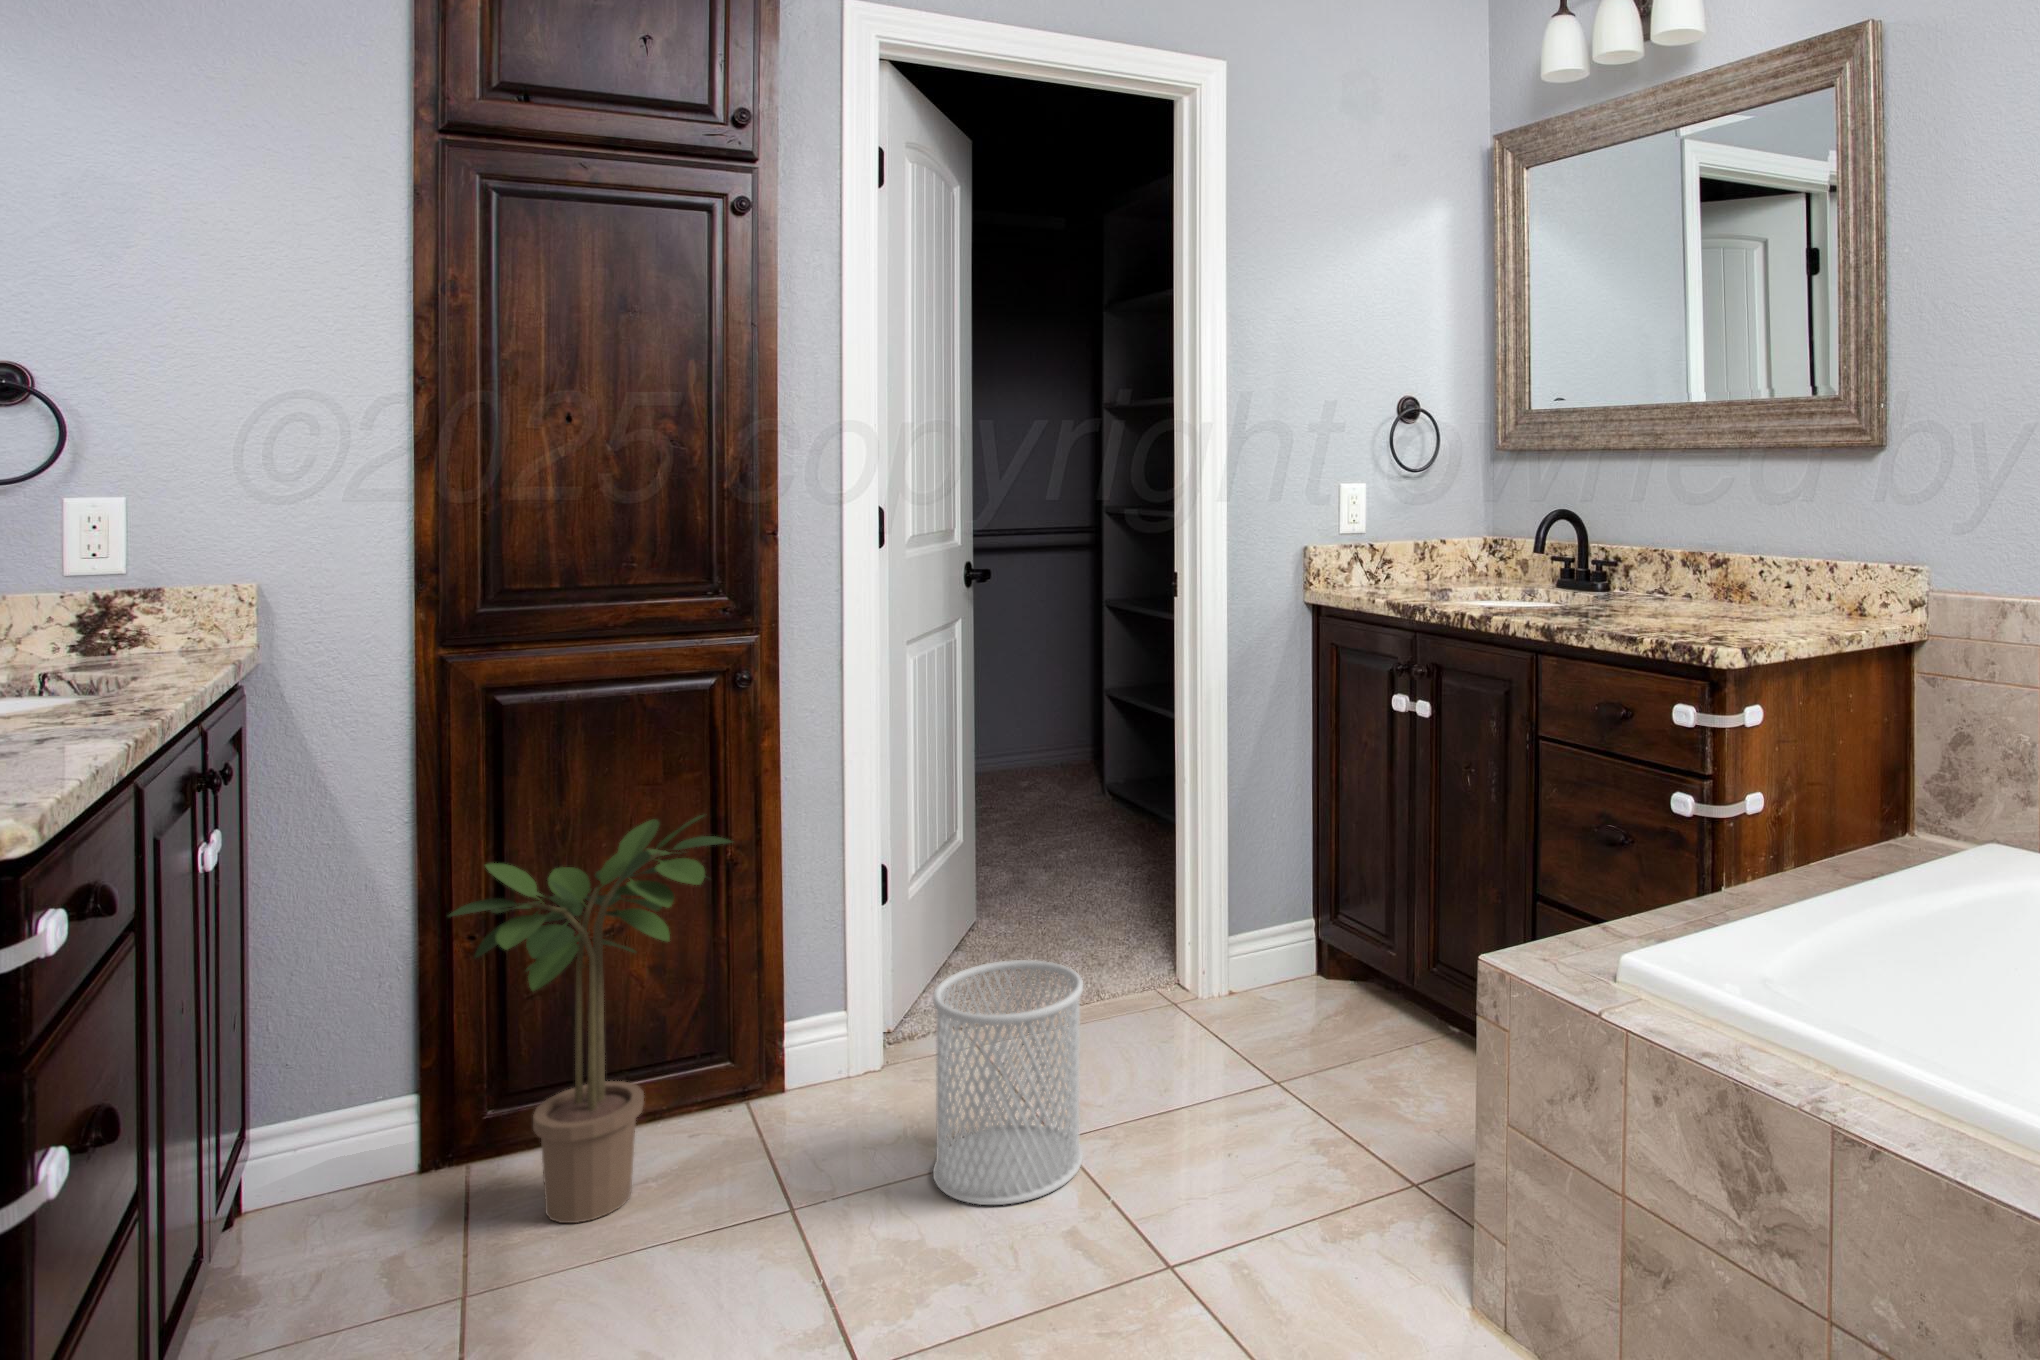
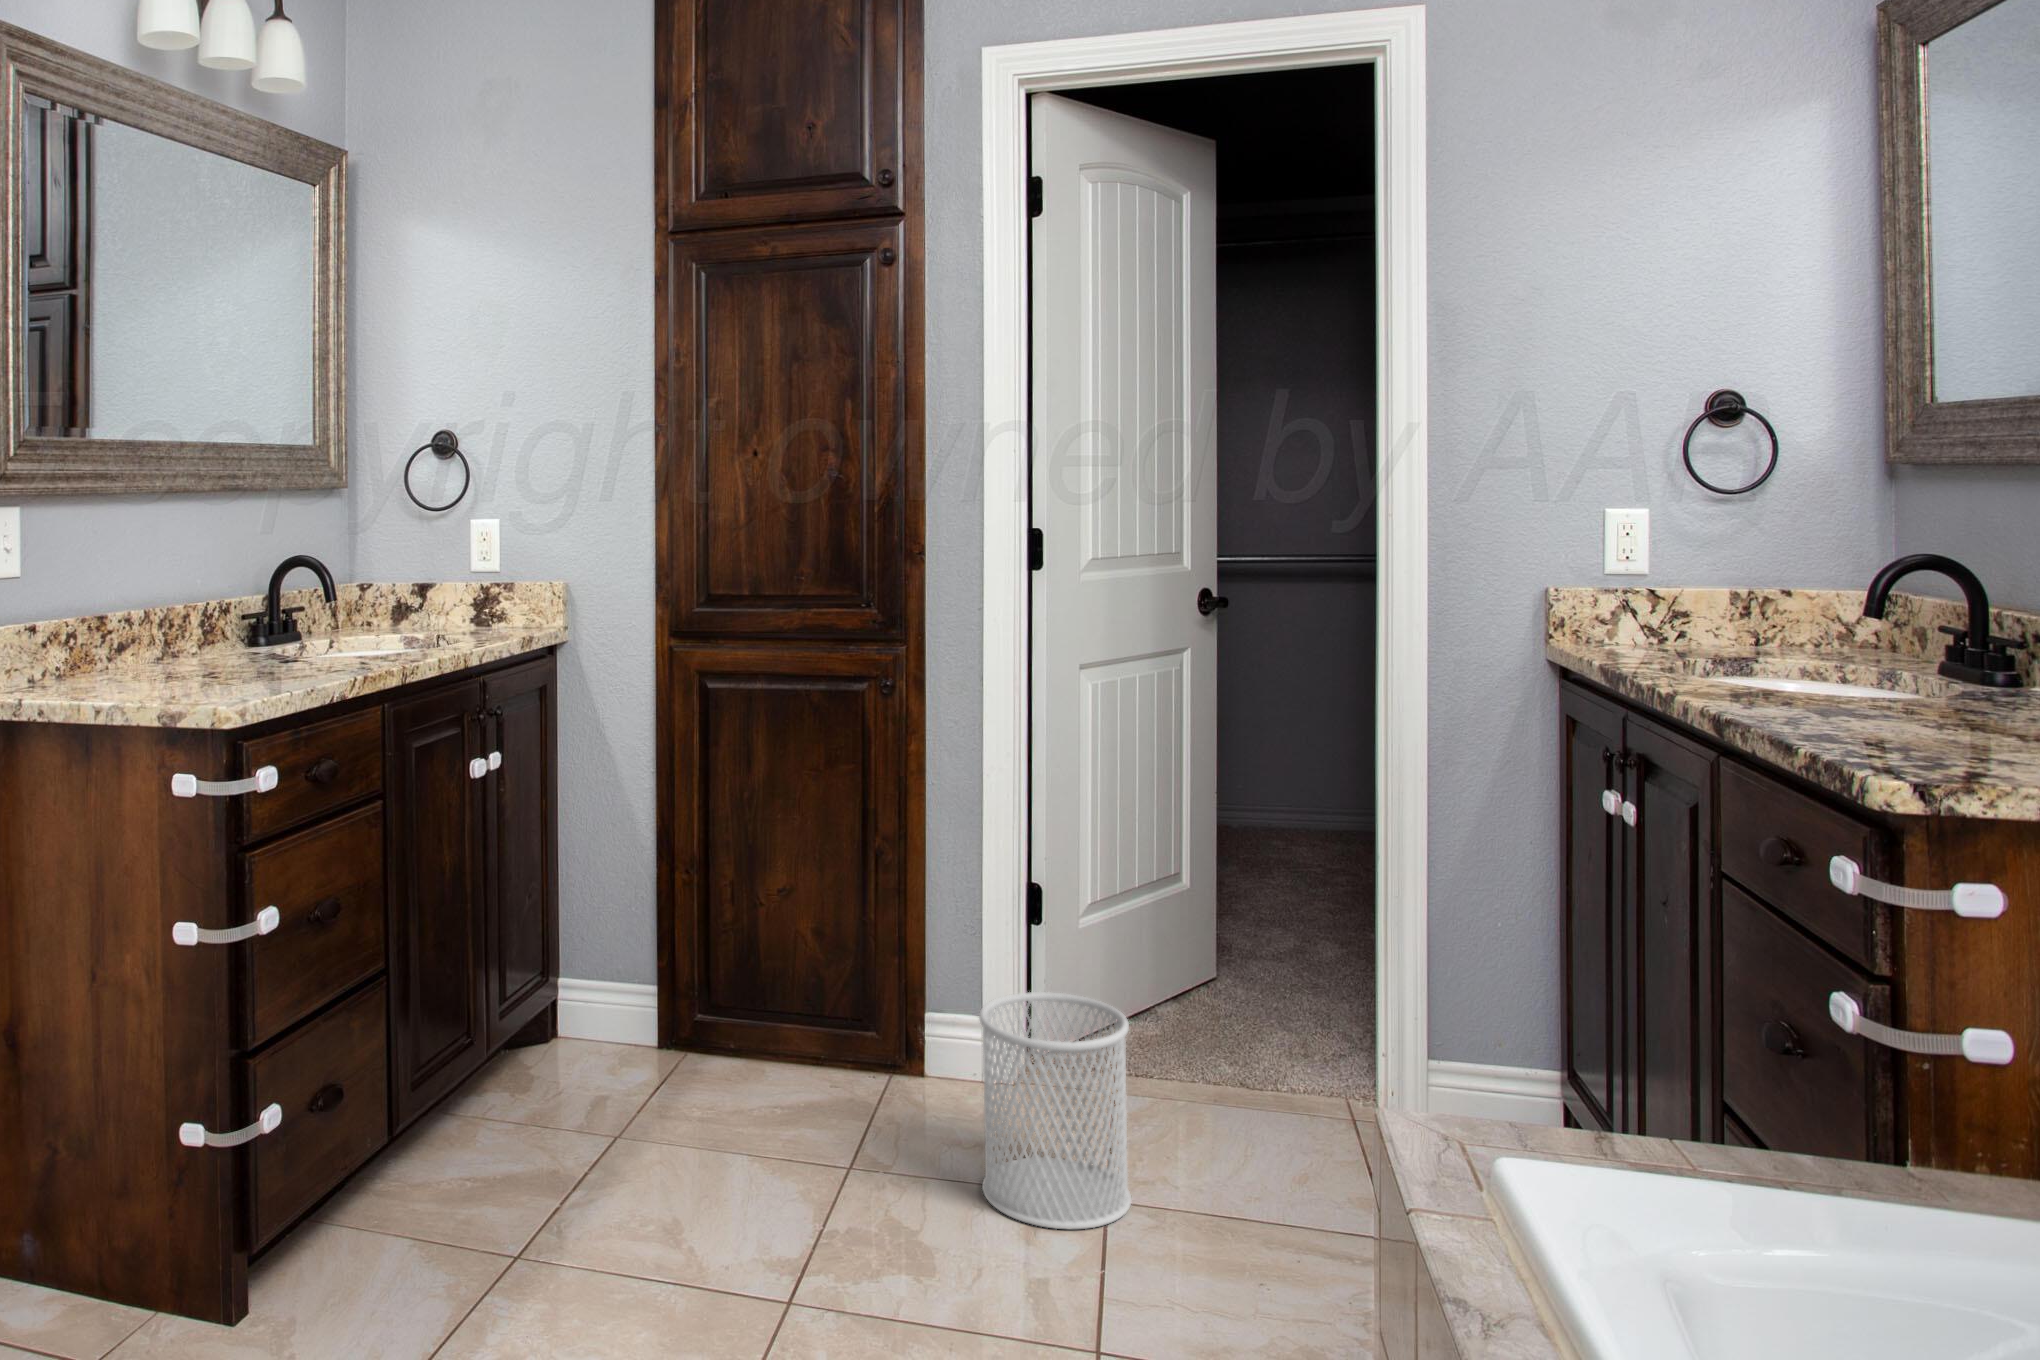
potted plant: present [449,815,732,1223] -> none [639,798,848,1115]

